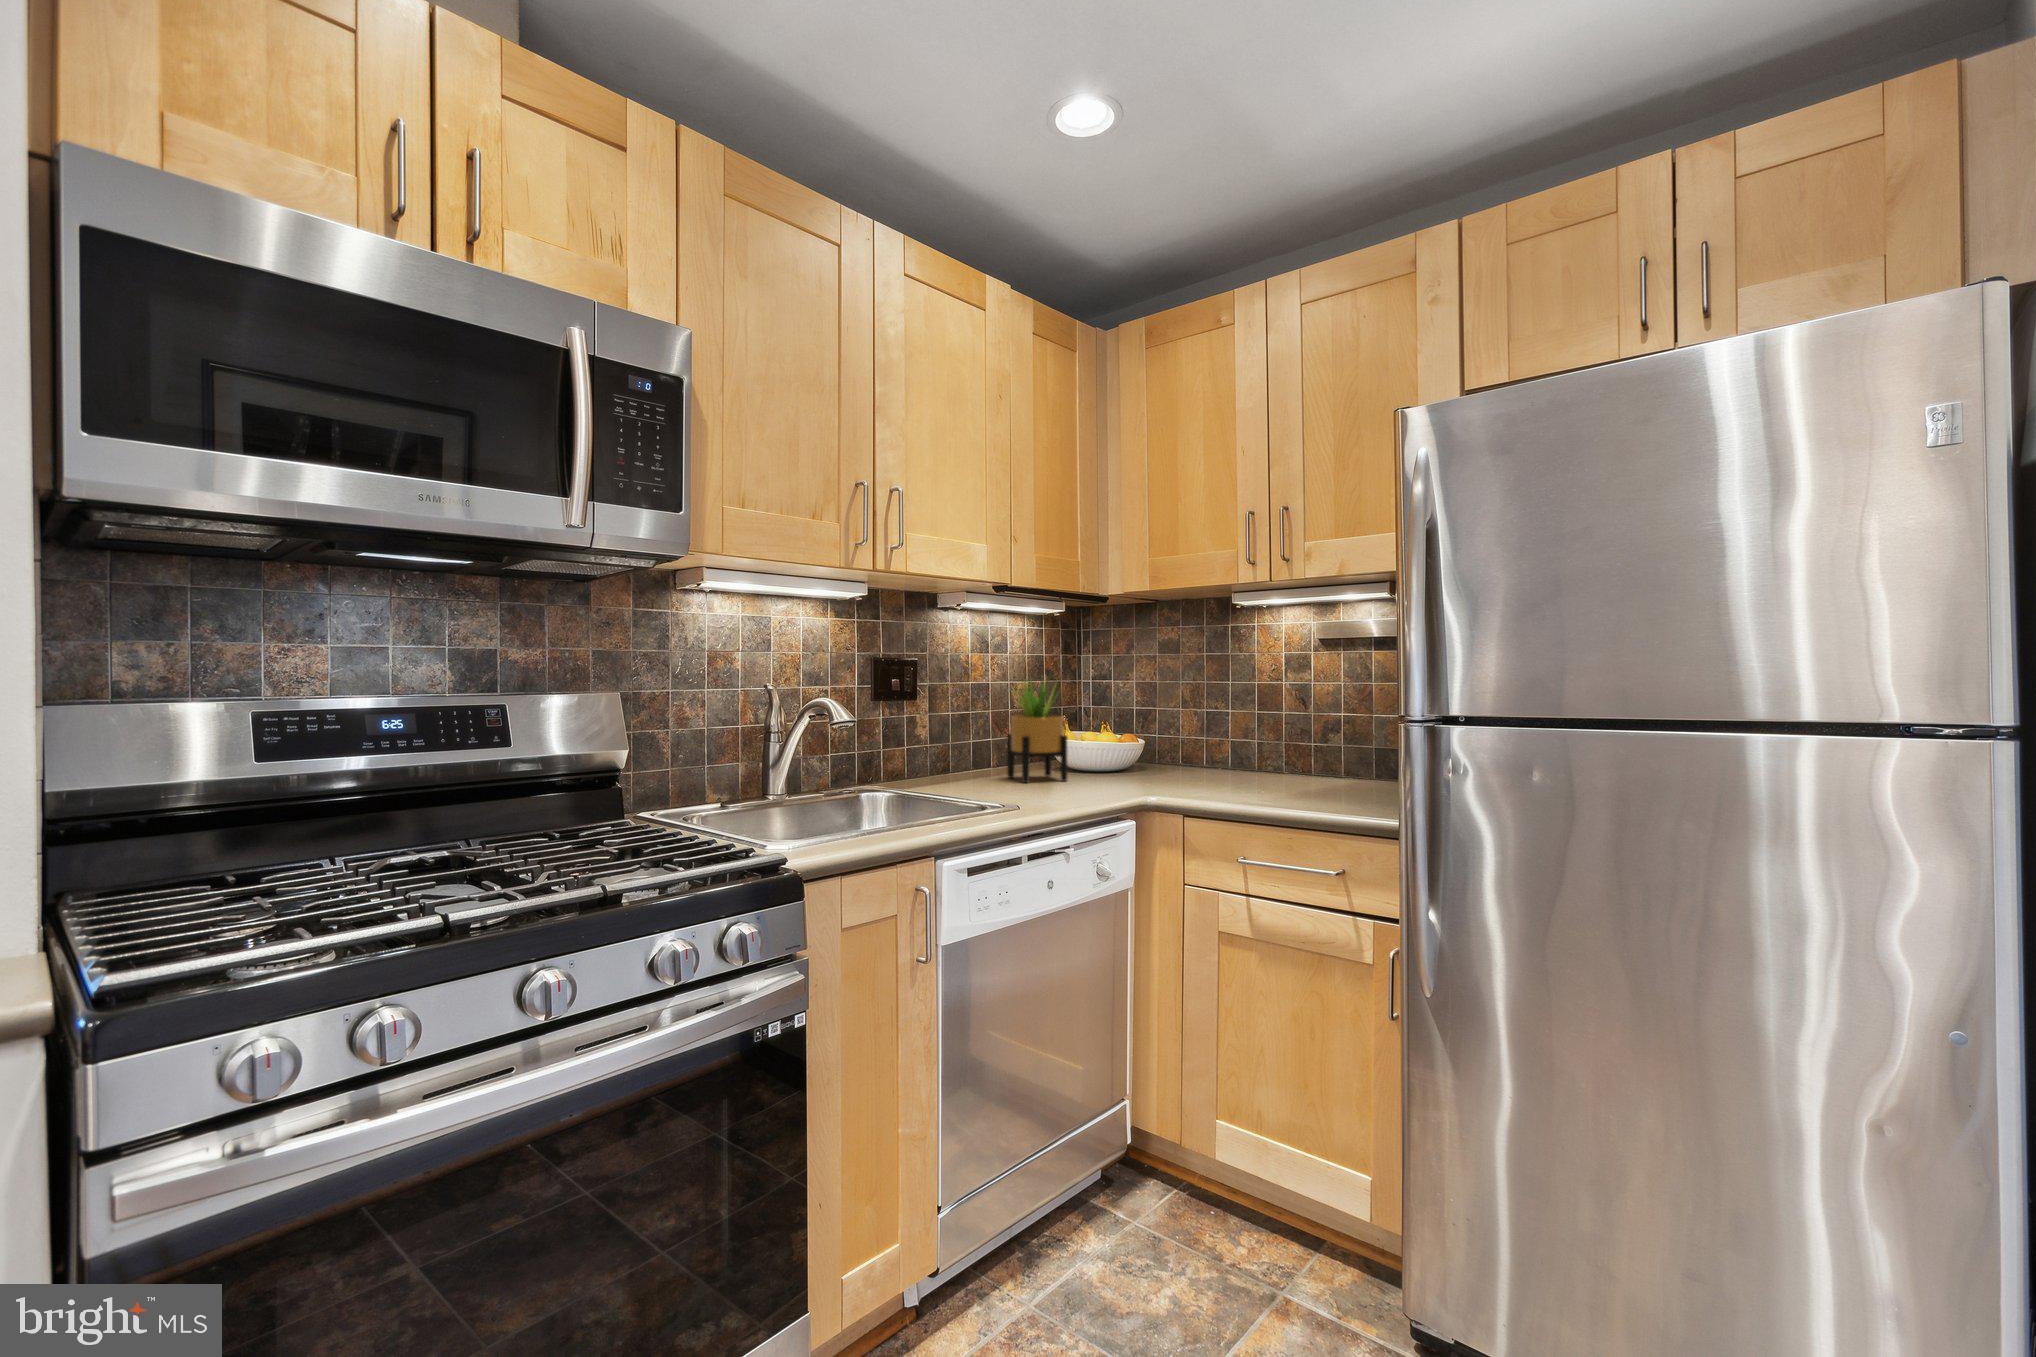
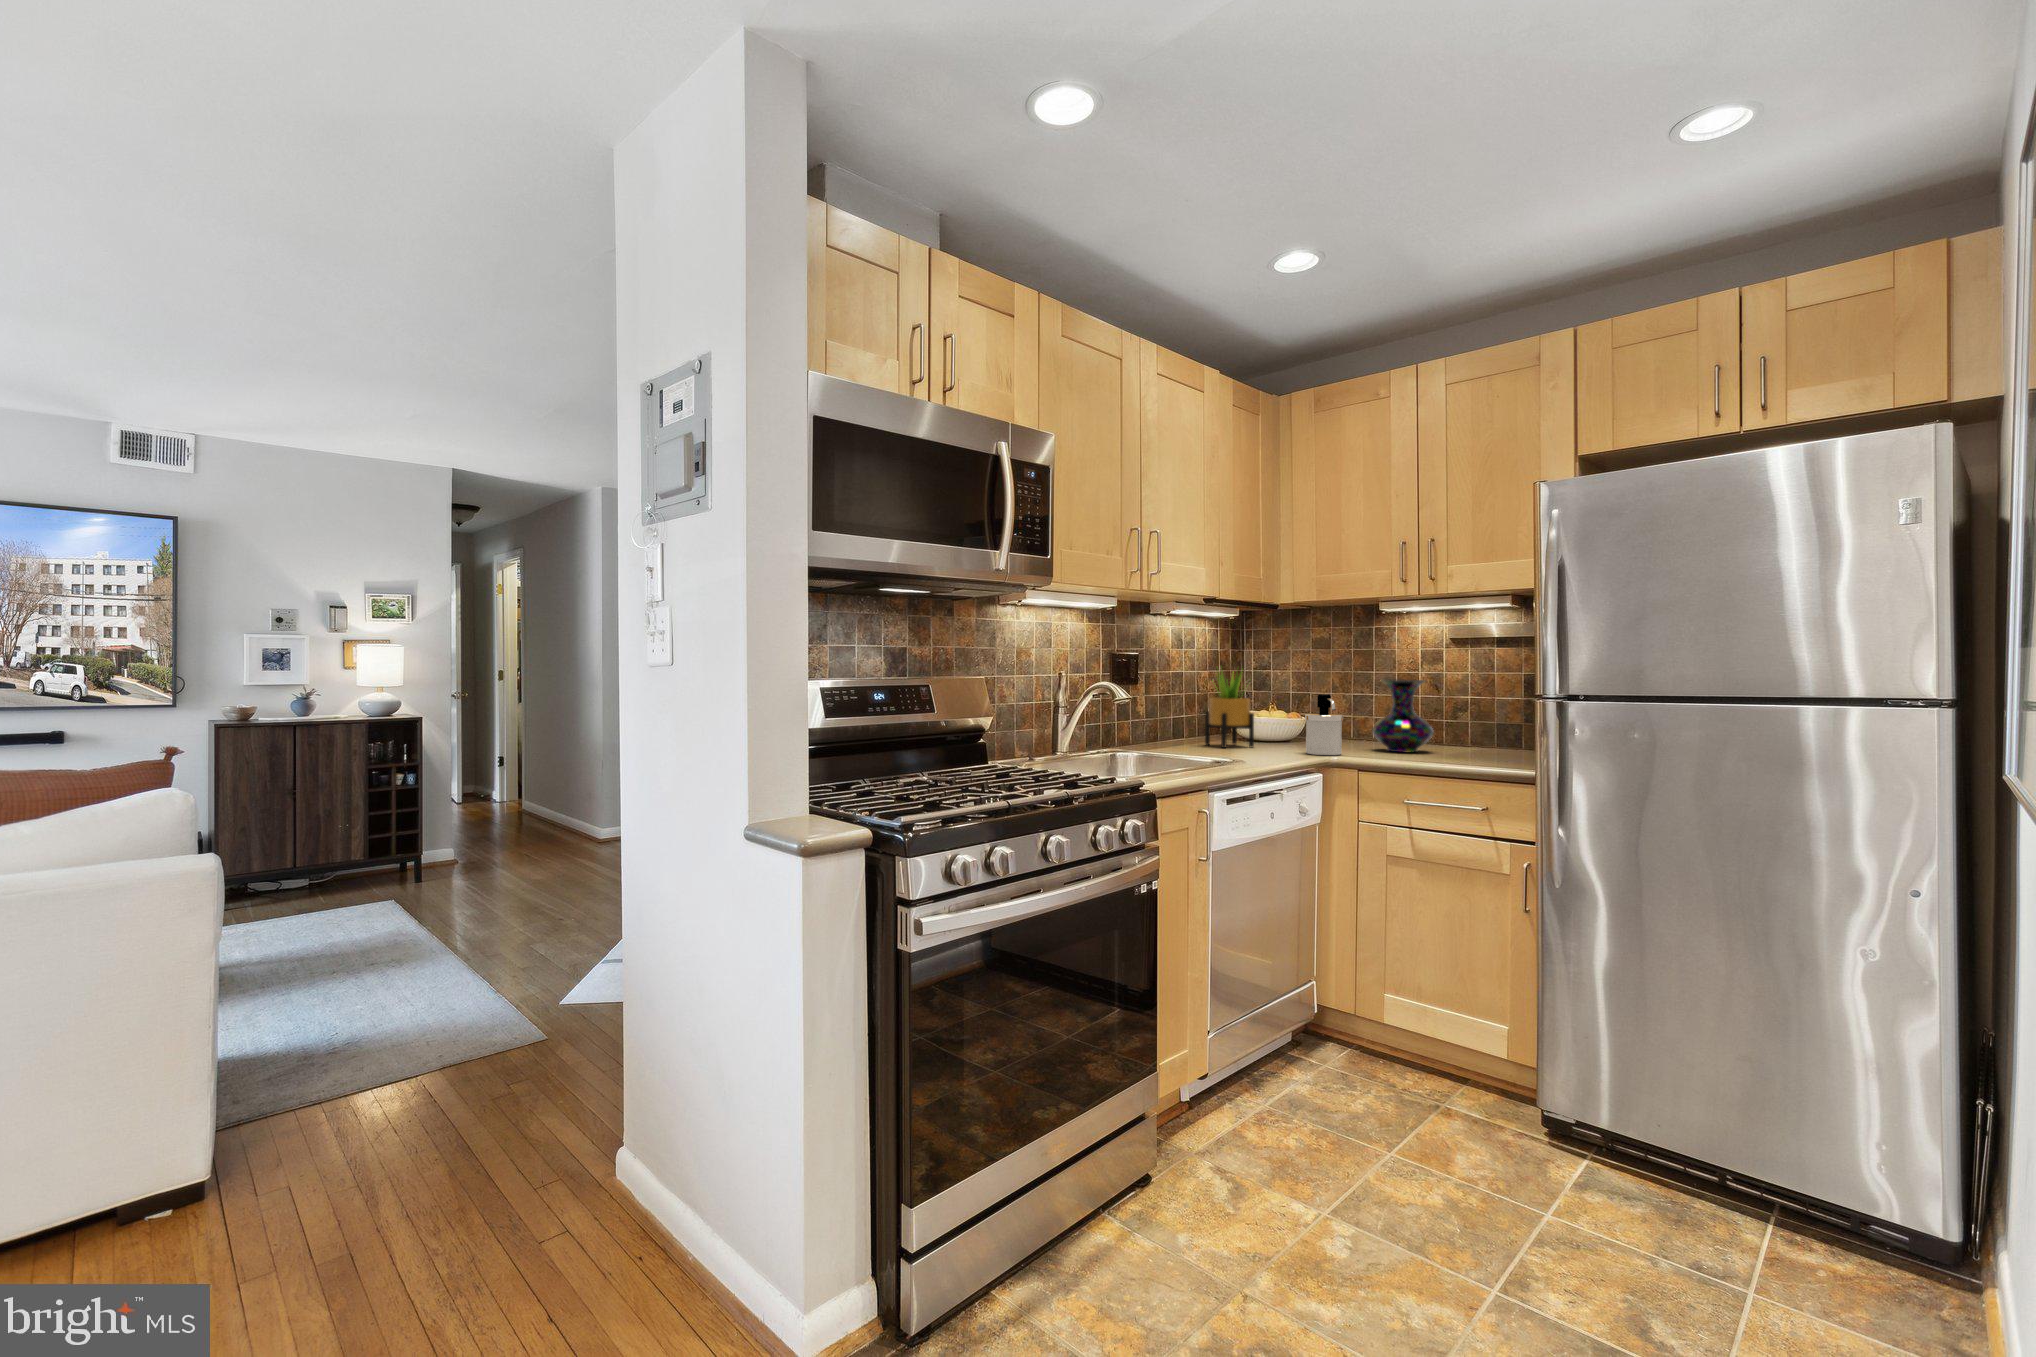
vase: none [1217,690,1294,786] -> present [1372,680,1433,752]
soap dispenser: none [1121,711,1170,793] -> present [1305,694,1343,755]

